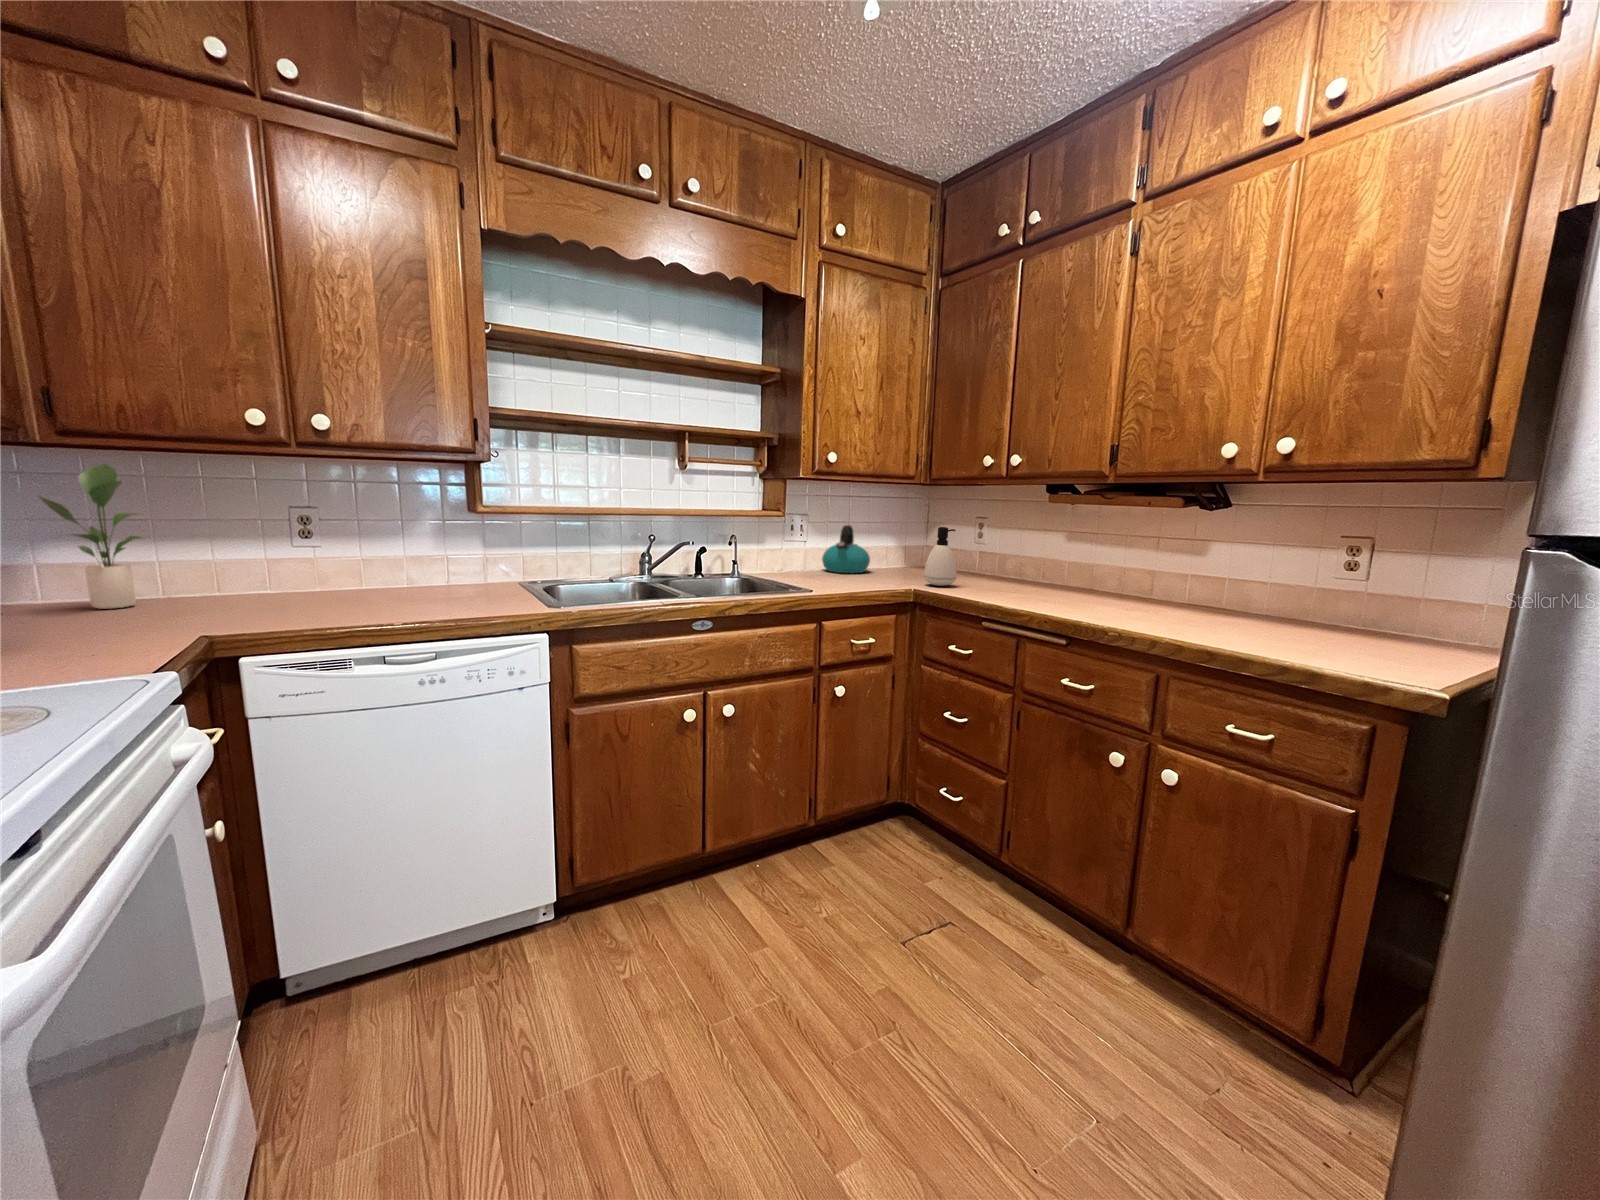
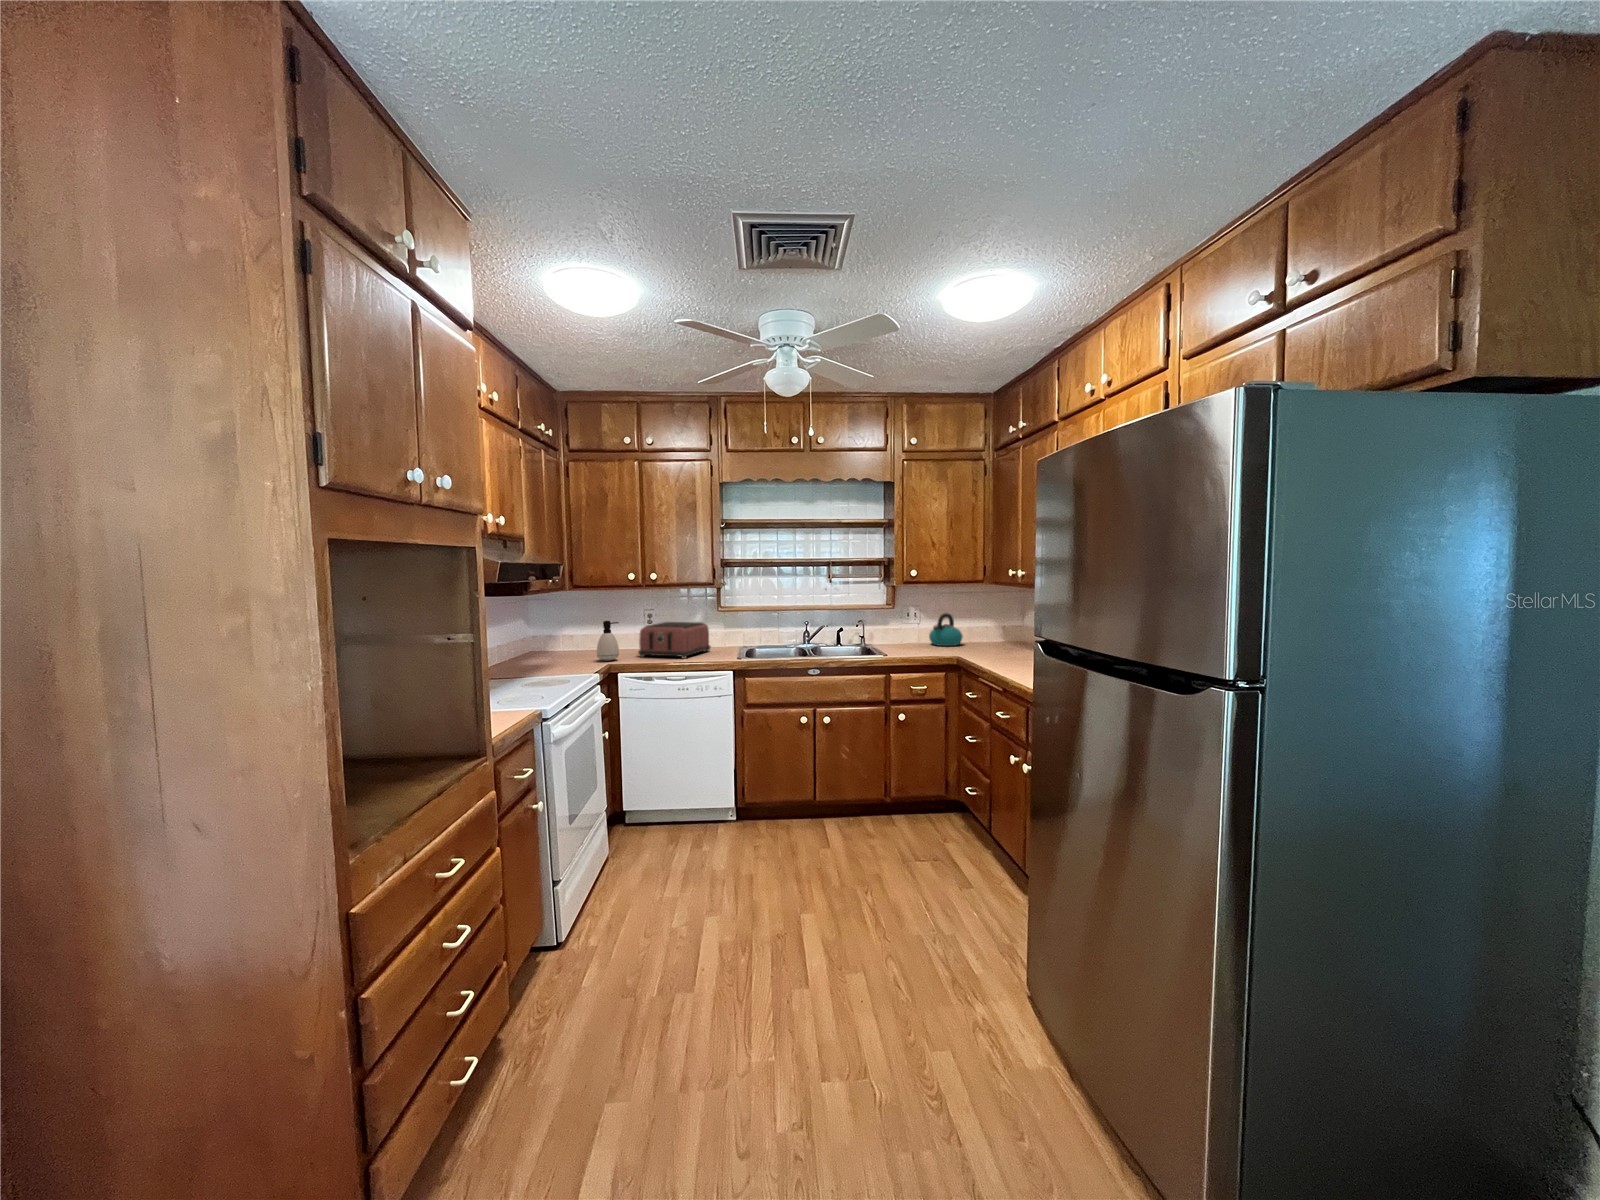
potted plant: present [39,464,142,609] -> none [567,594,597,653]
soap dispenser: present [924,527,956,586] -> present [597,621,619,661]
toaster: none [287,533,464,613] -> present [638,622,710,659]

